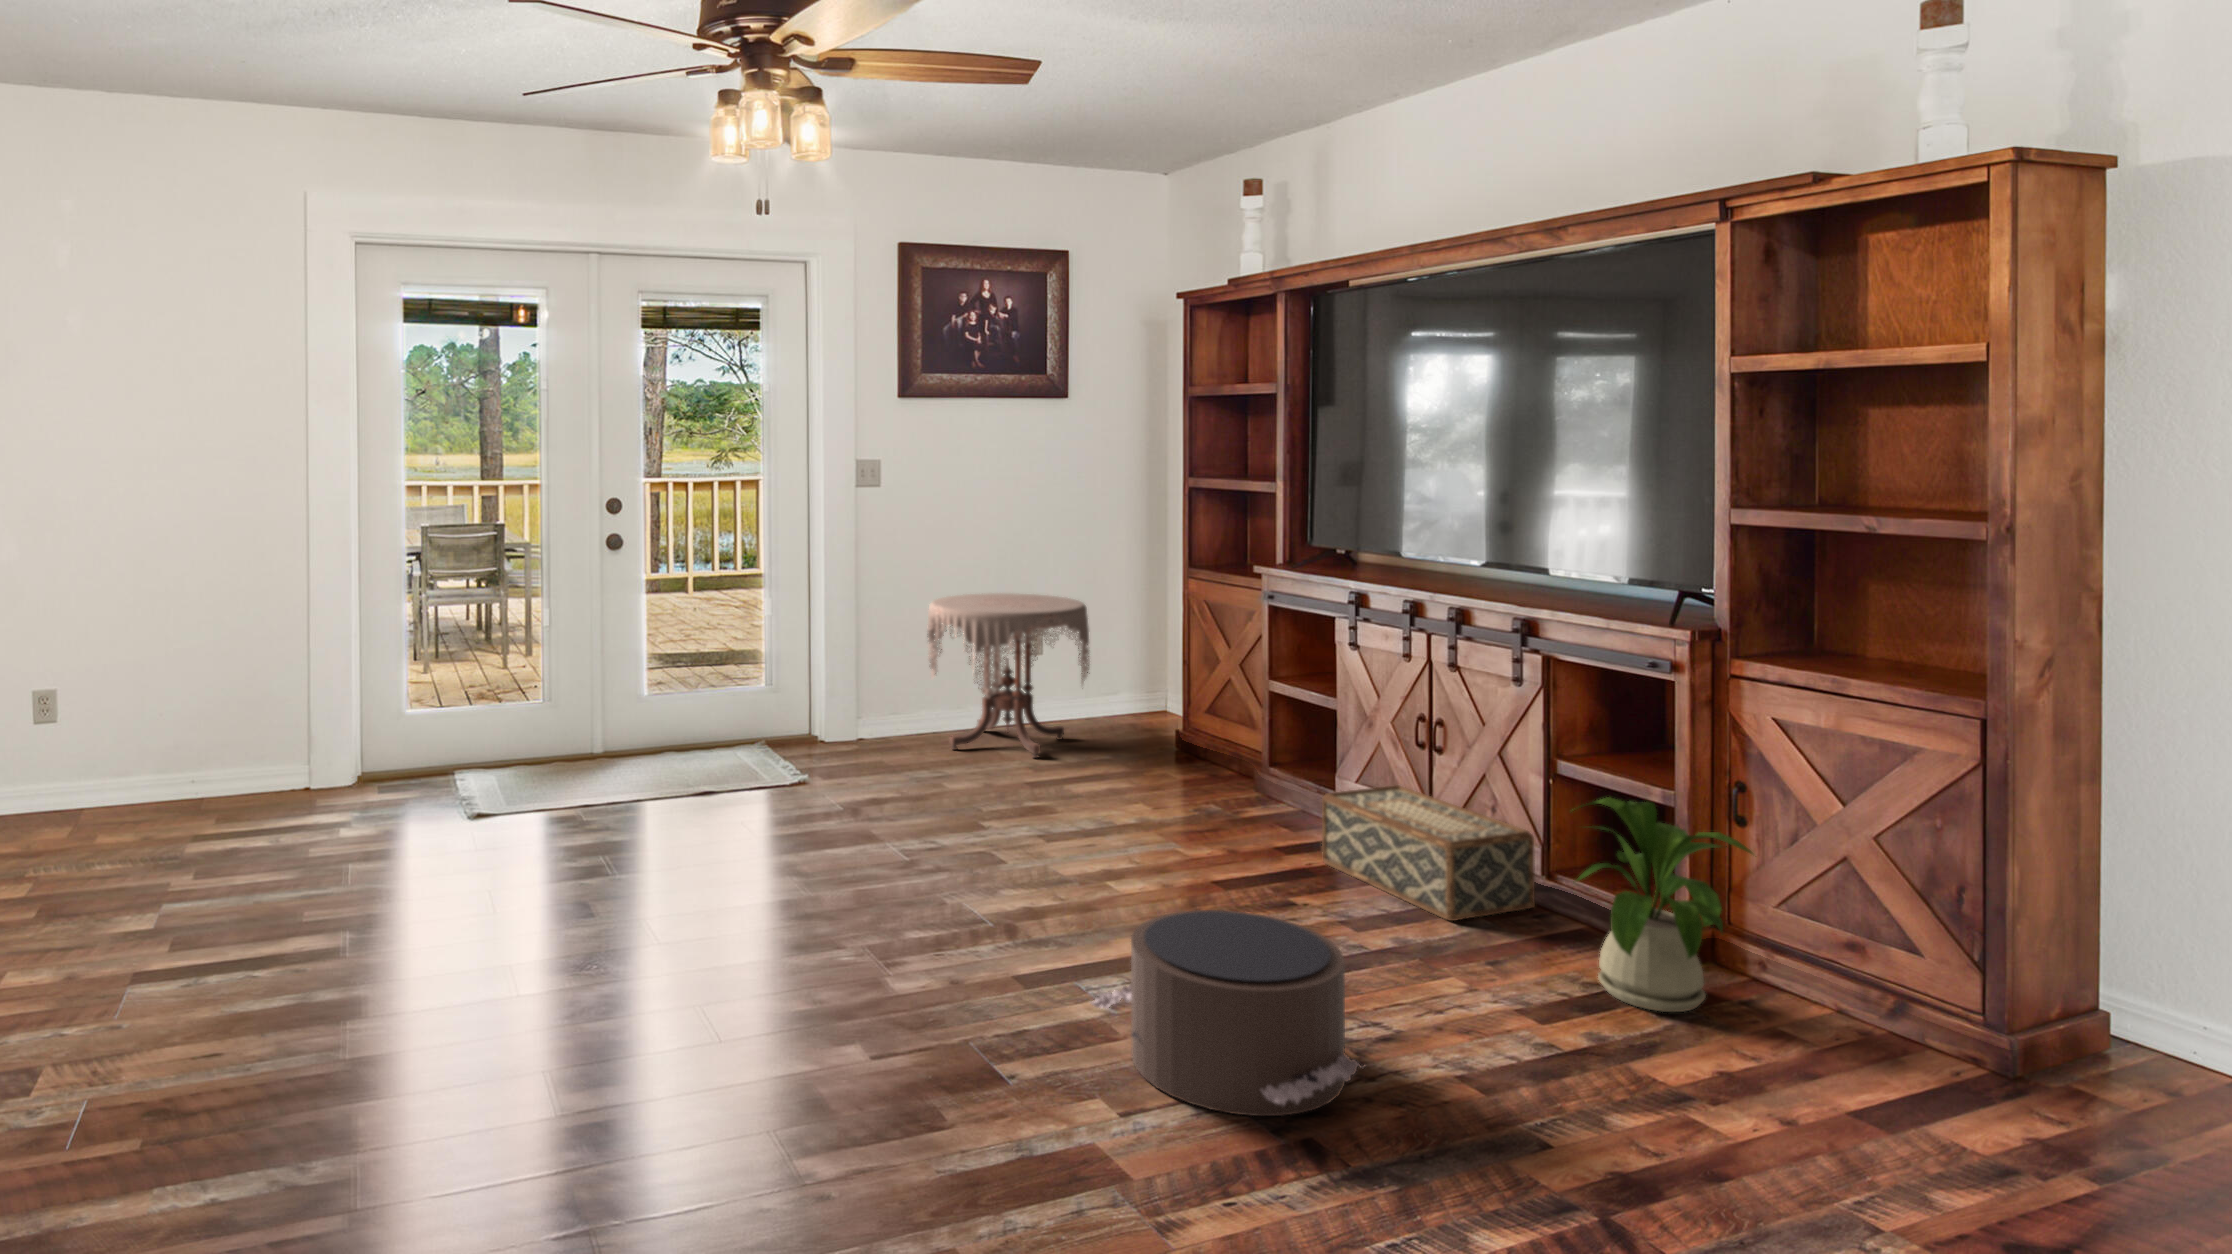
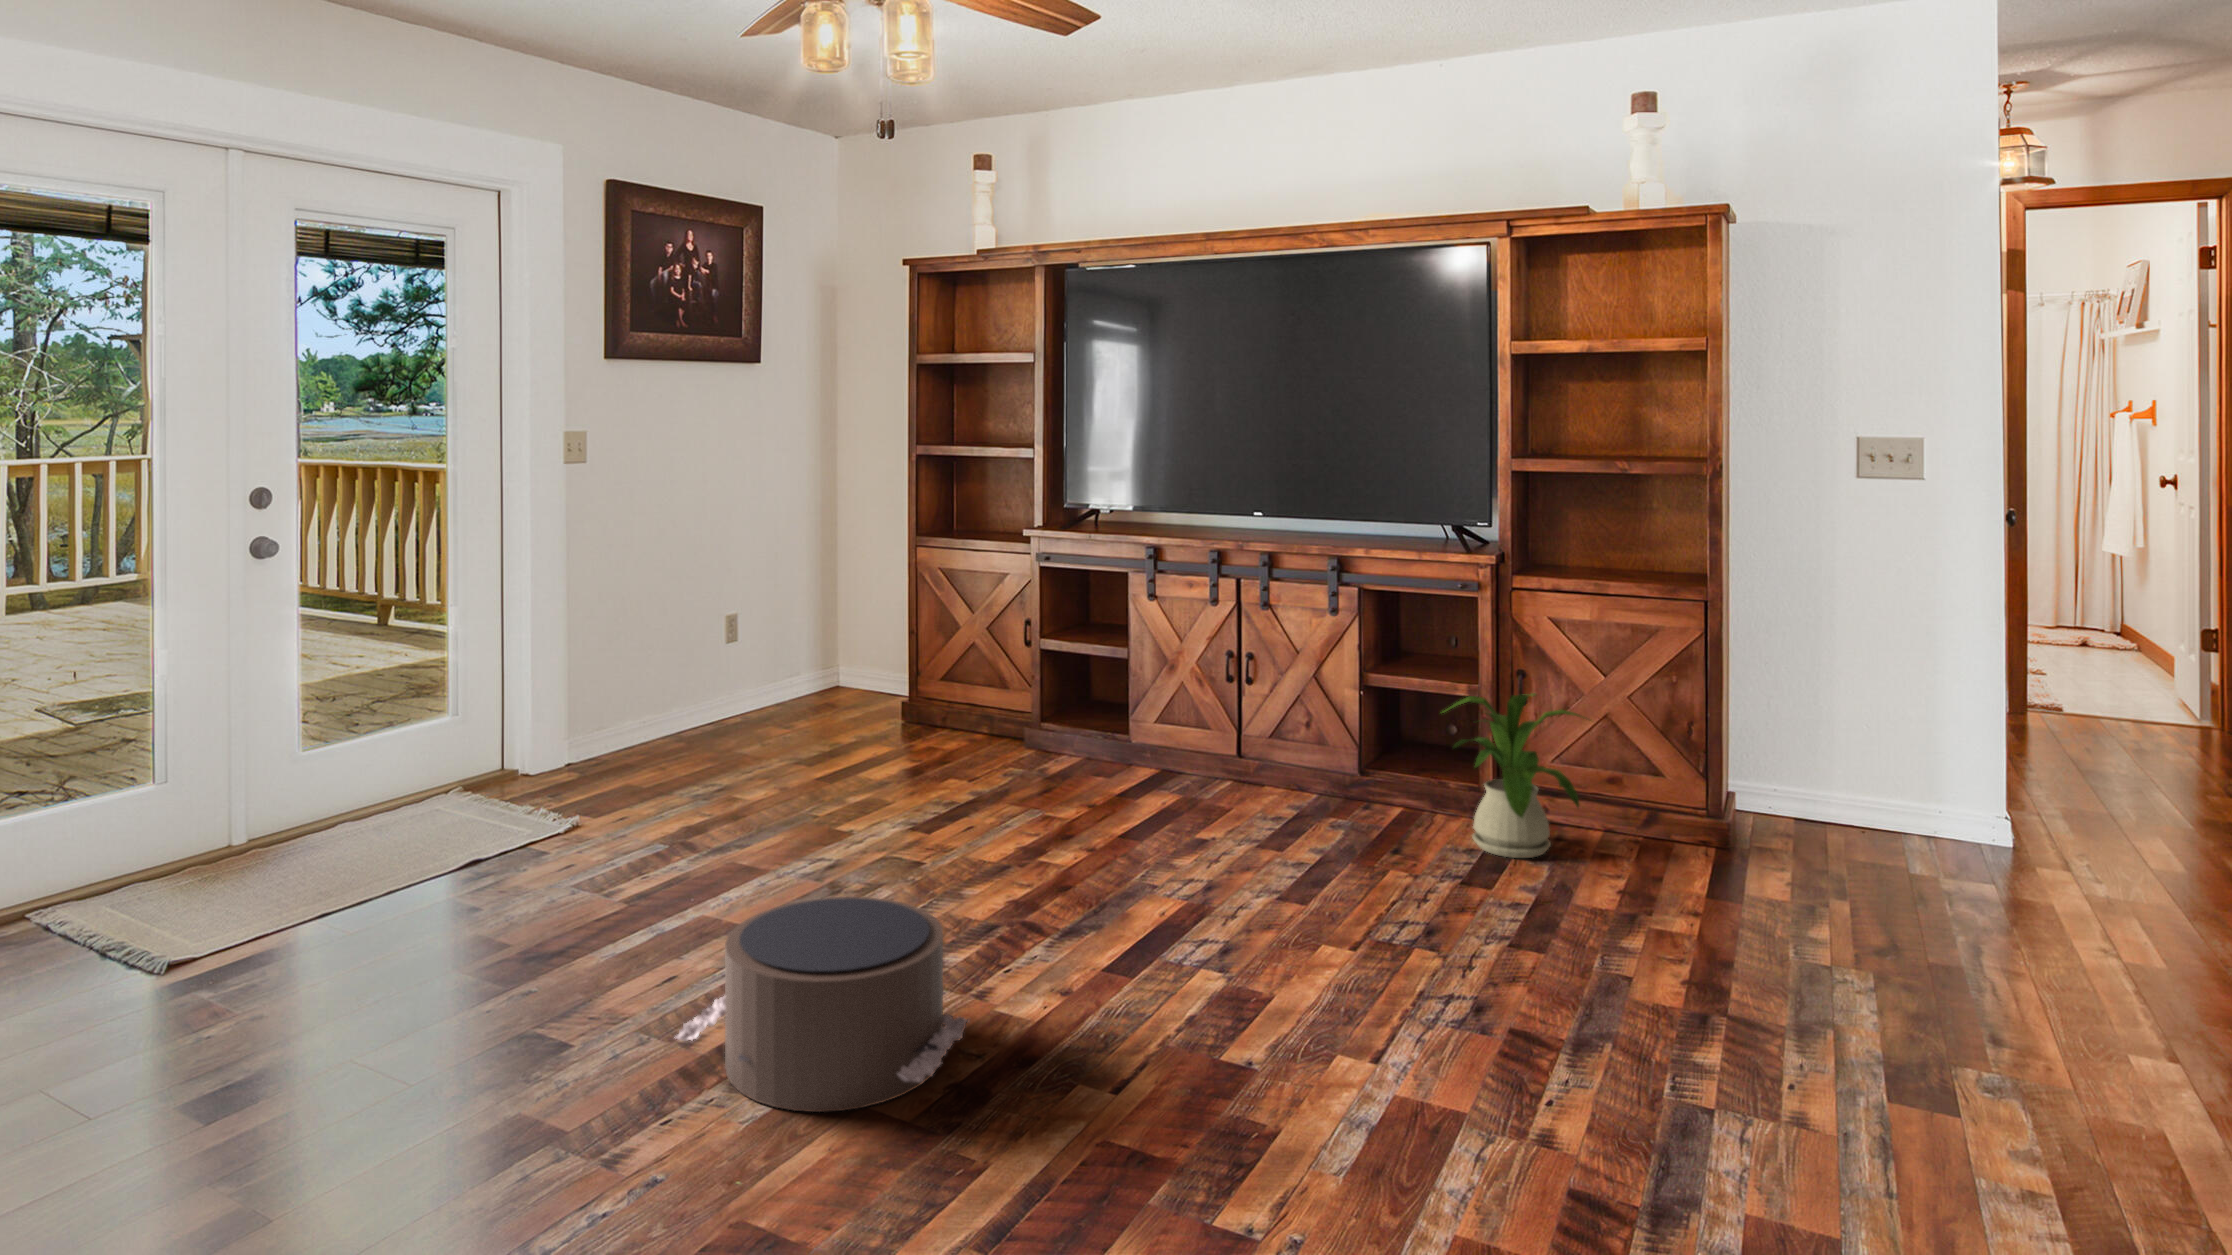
side table: present [928,593,1090,758] -> none [651,578,838,761]
woven basket: present [1322,785,1535,921] -> none [1175,719,1361,825]
pouf: present [1091,910,1365,1116] -> present [676,897,970,1112]

